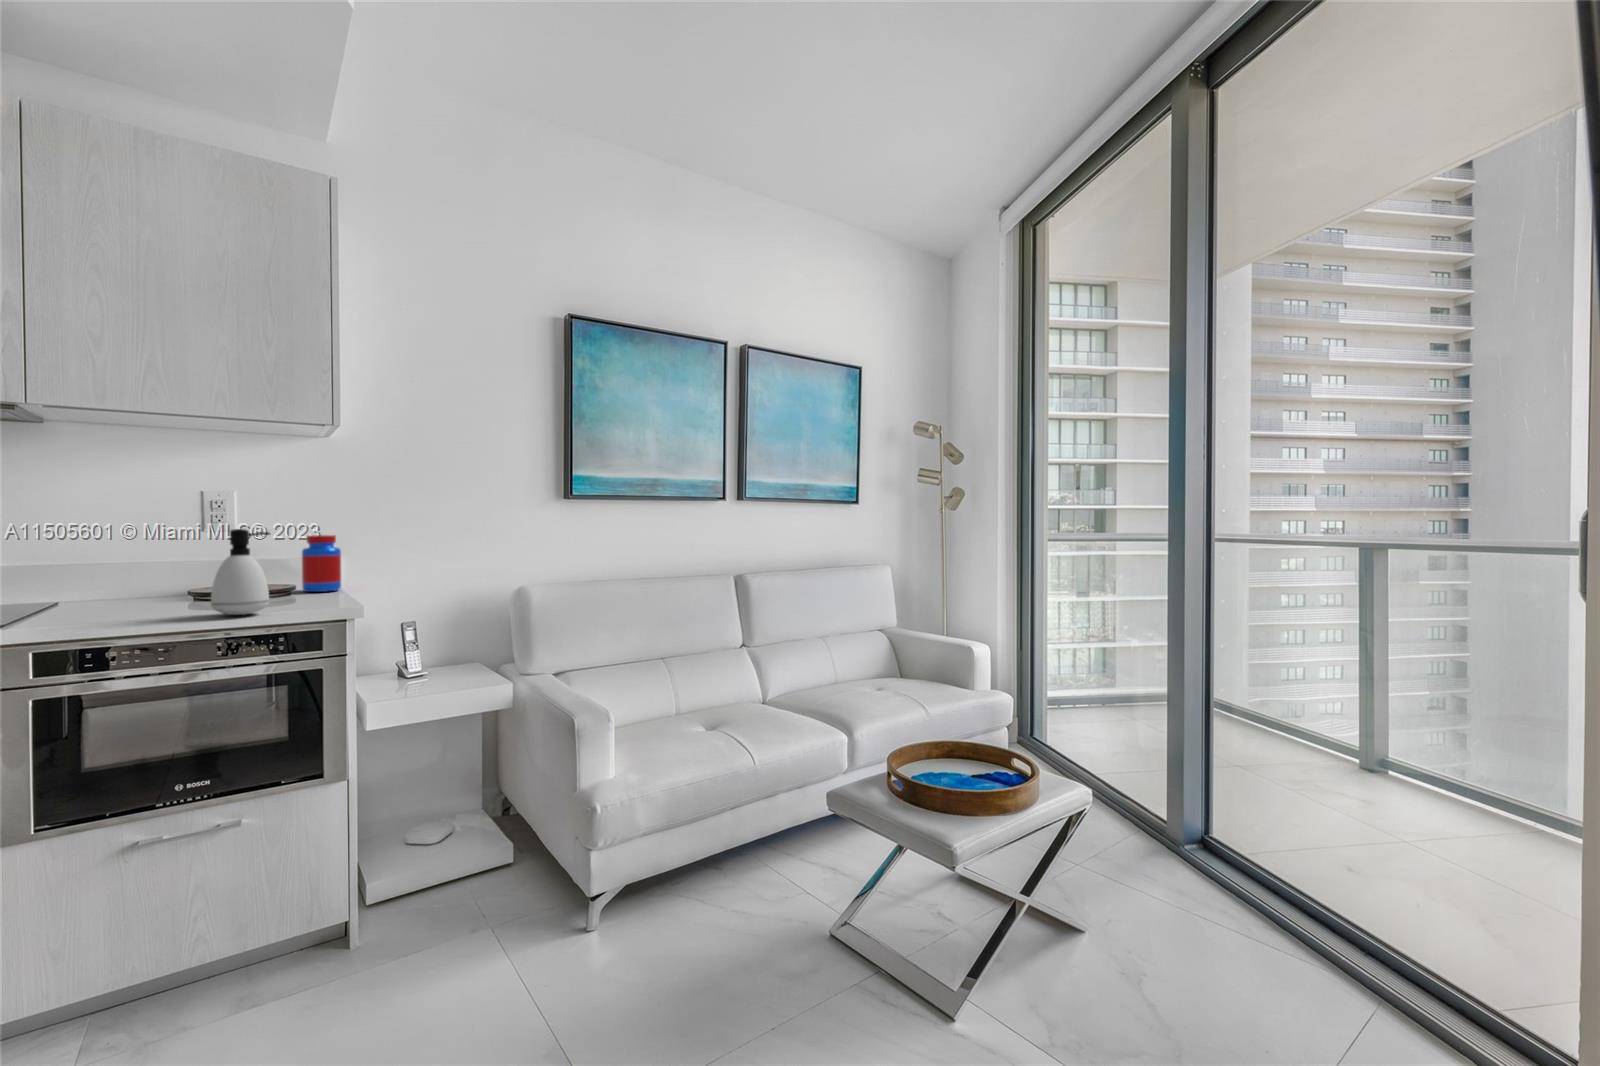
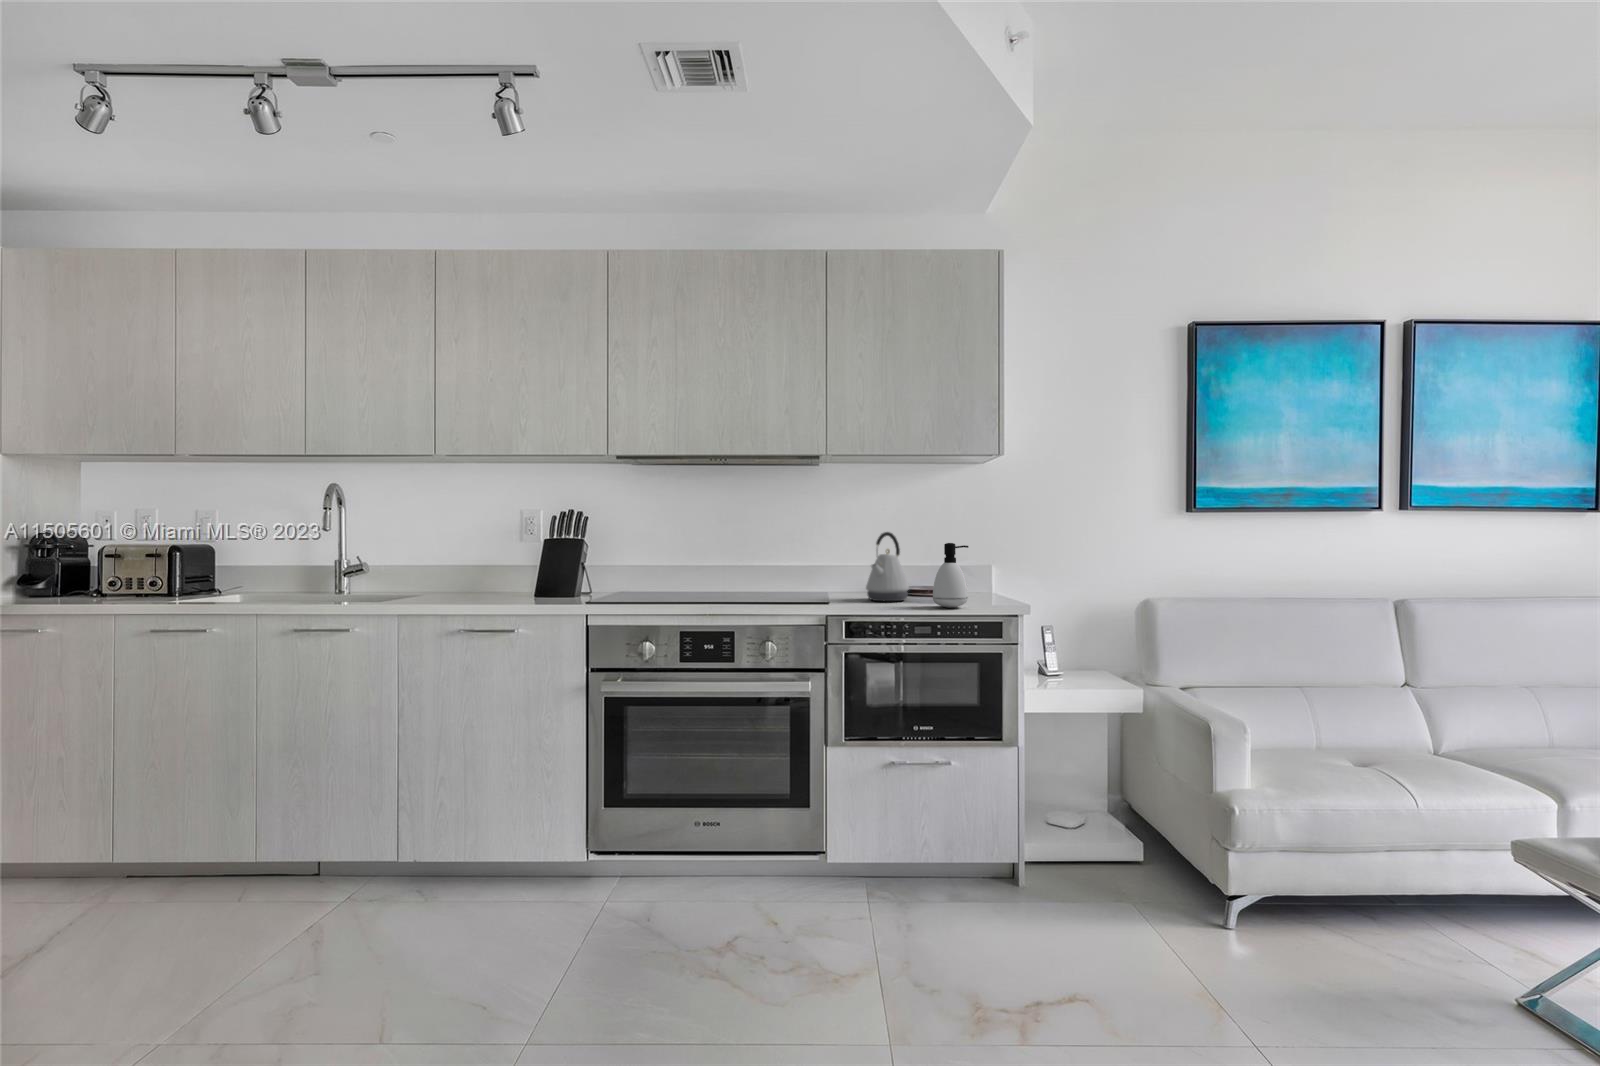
kettle: none [105,515,186,612] -> present [866,532,909,601]
jar: present [302,535,341,592] -> none [971,547,999,594]

